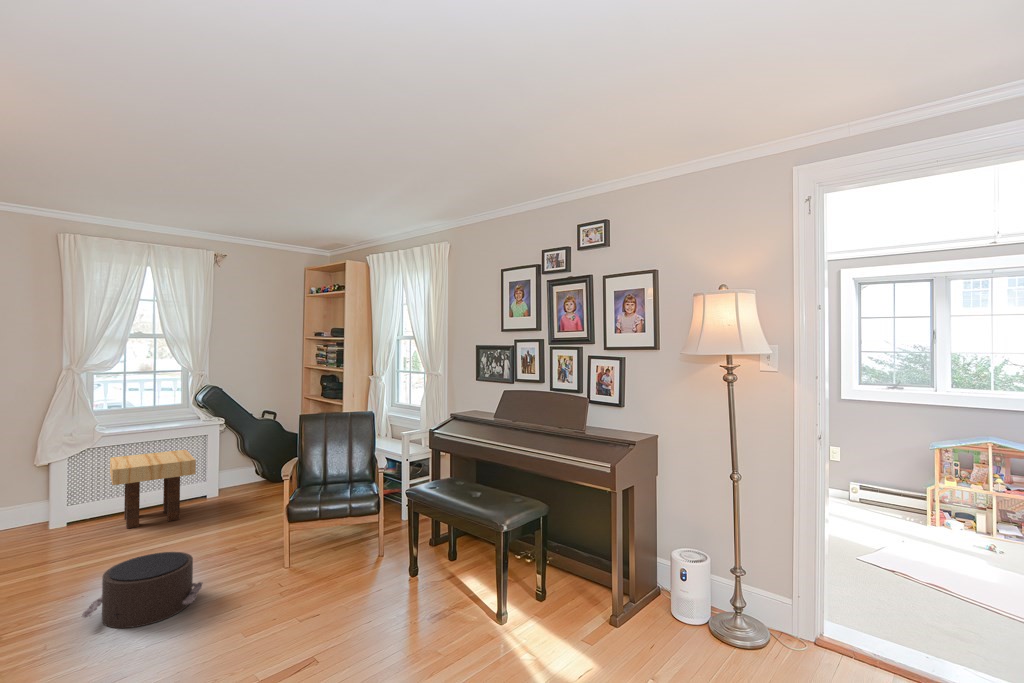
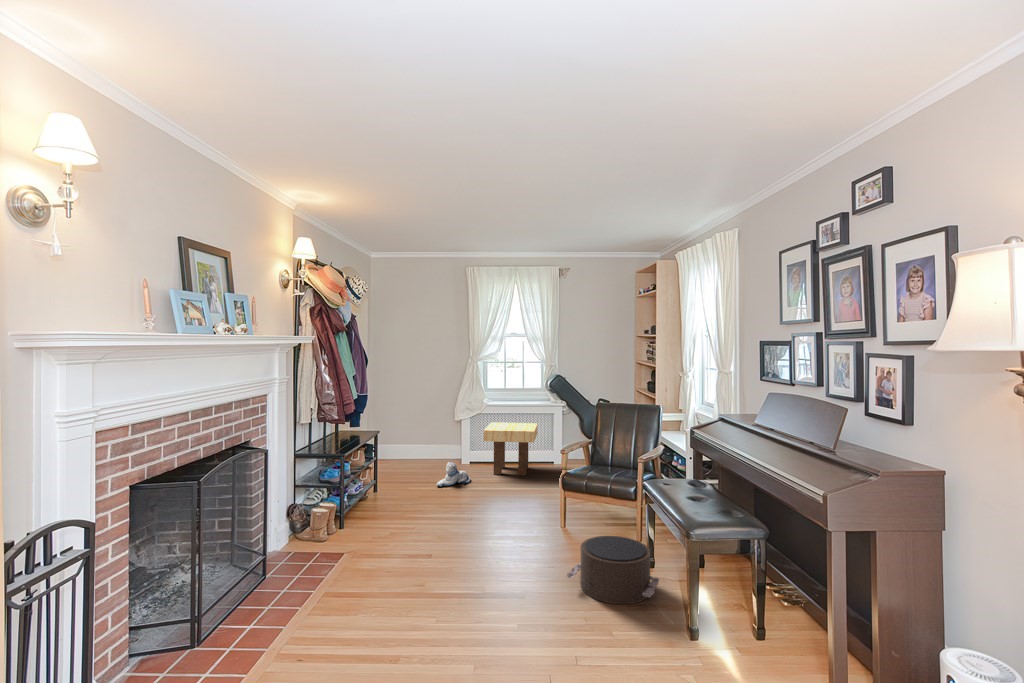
plush toy: none [36,526,96,568] -> present [437,462,471,486]
pouf: present [81,552,202,628] -> present [567,536,659,604]

